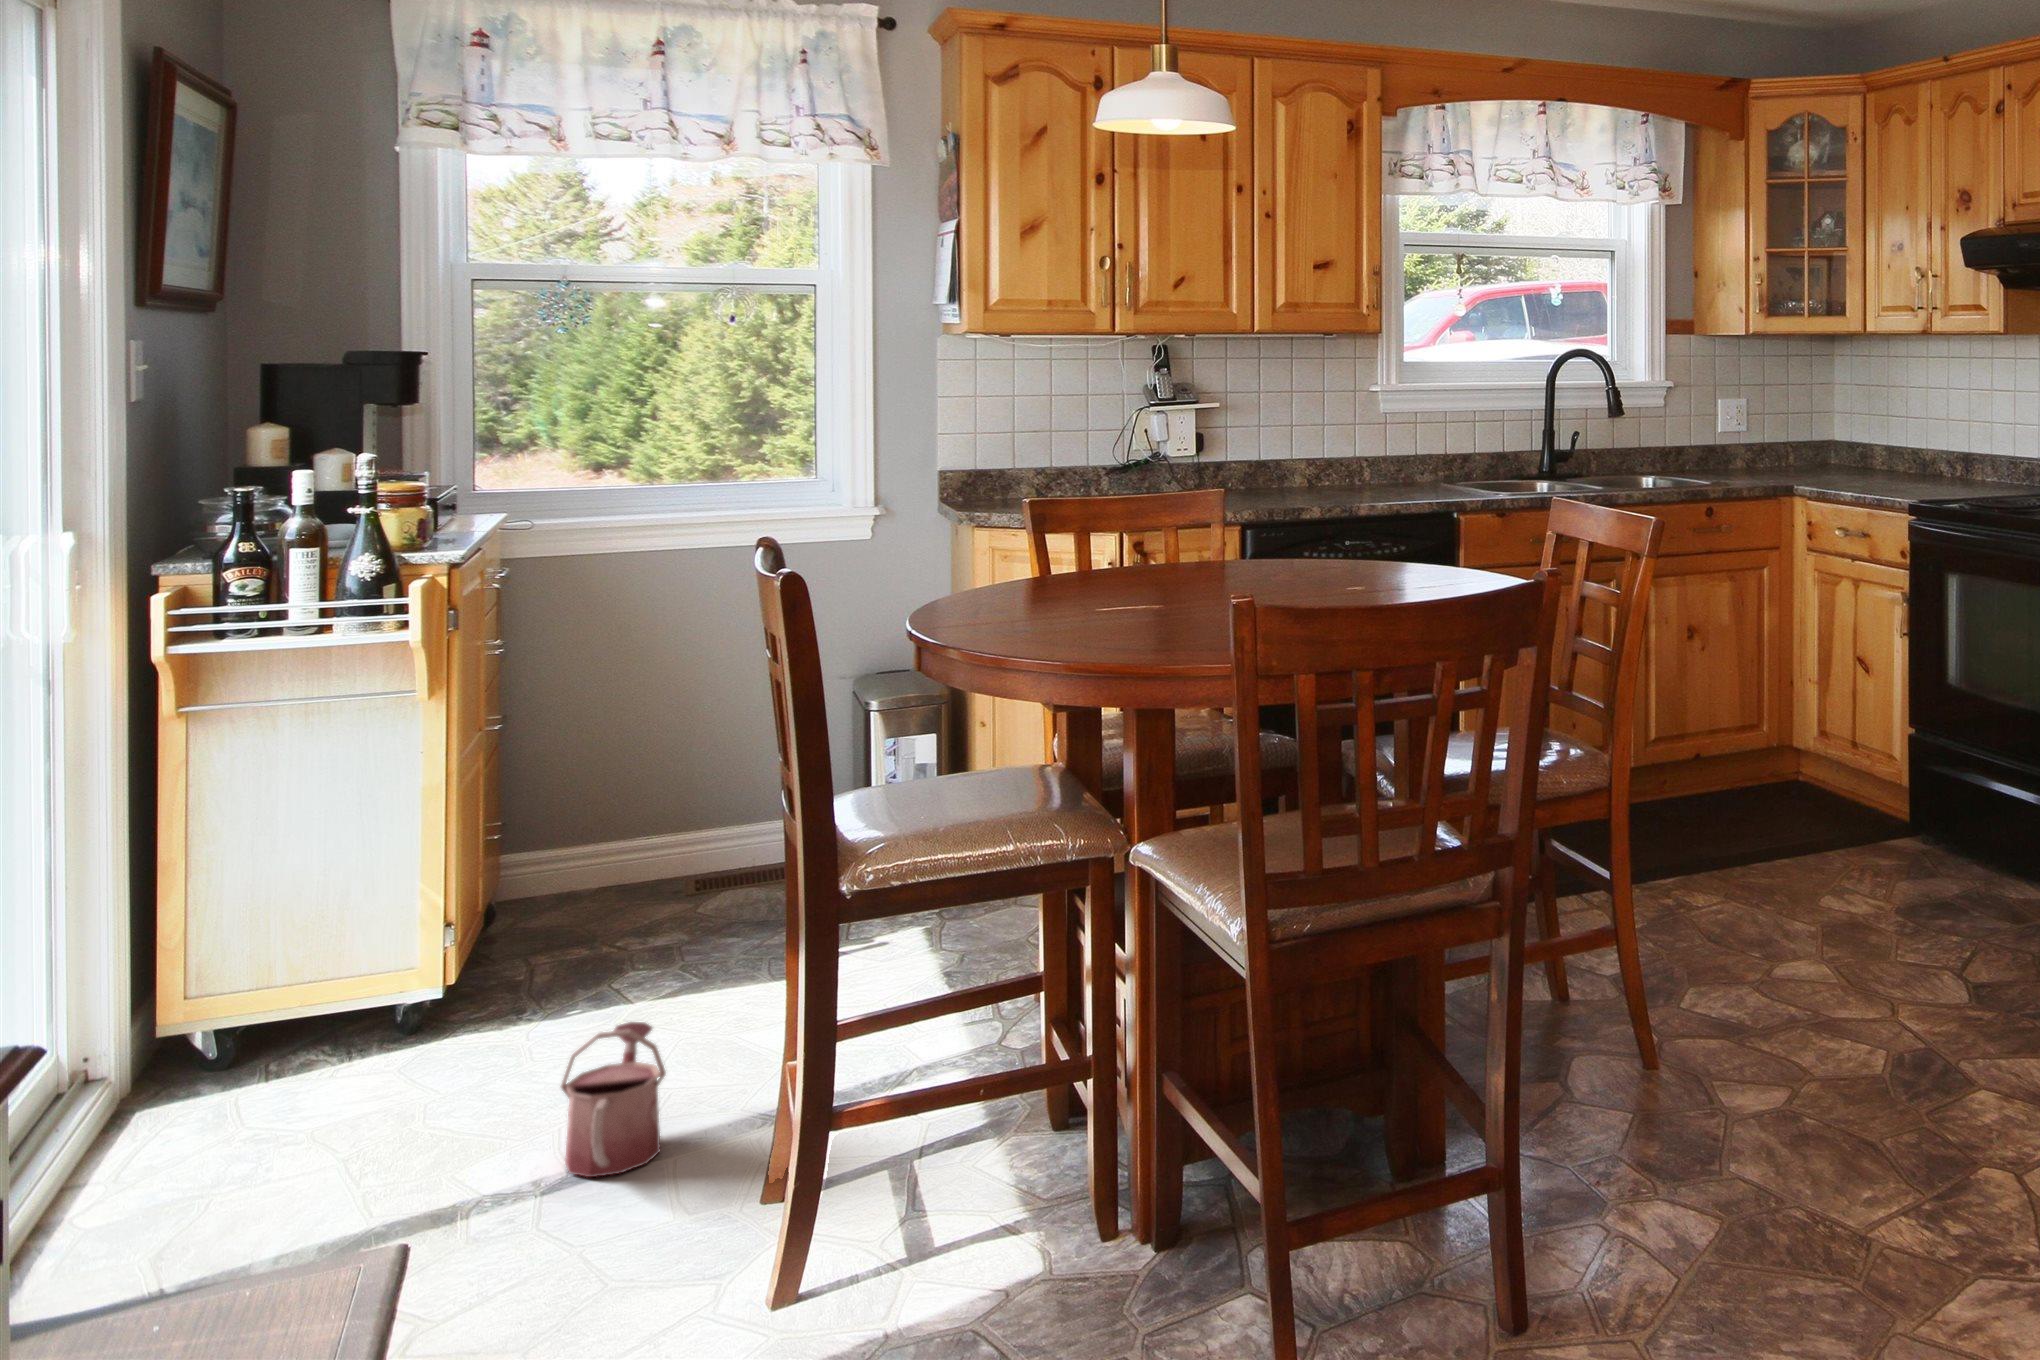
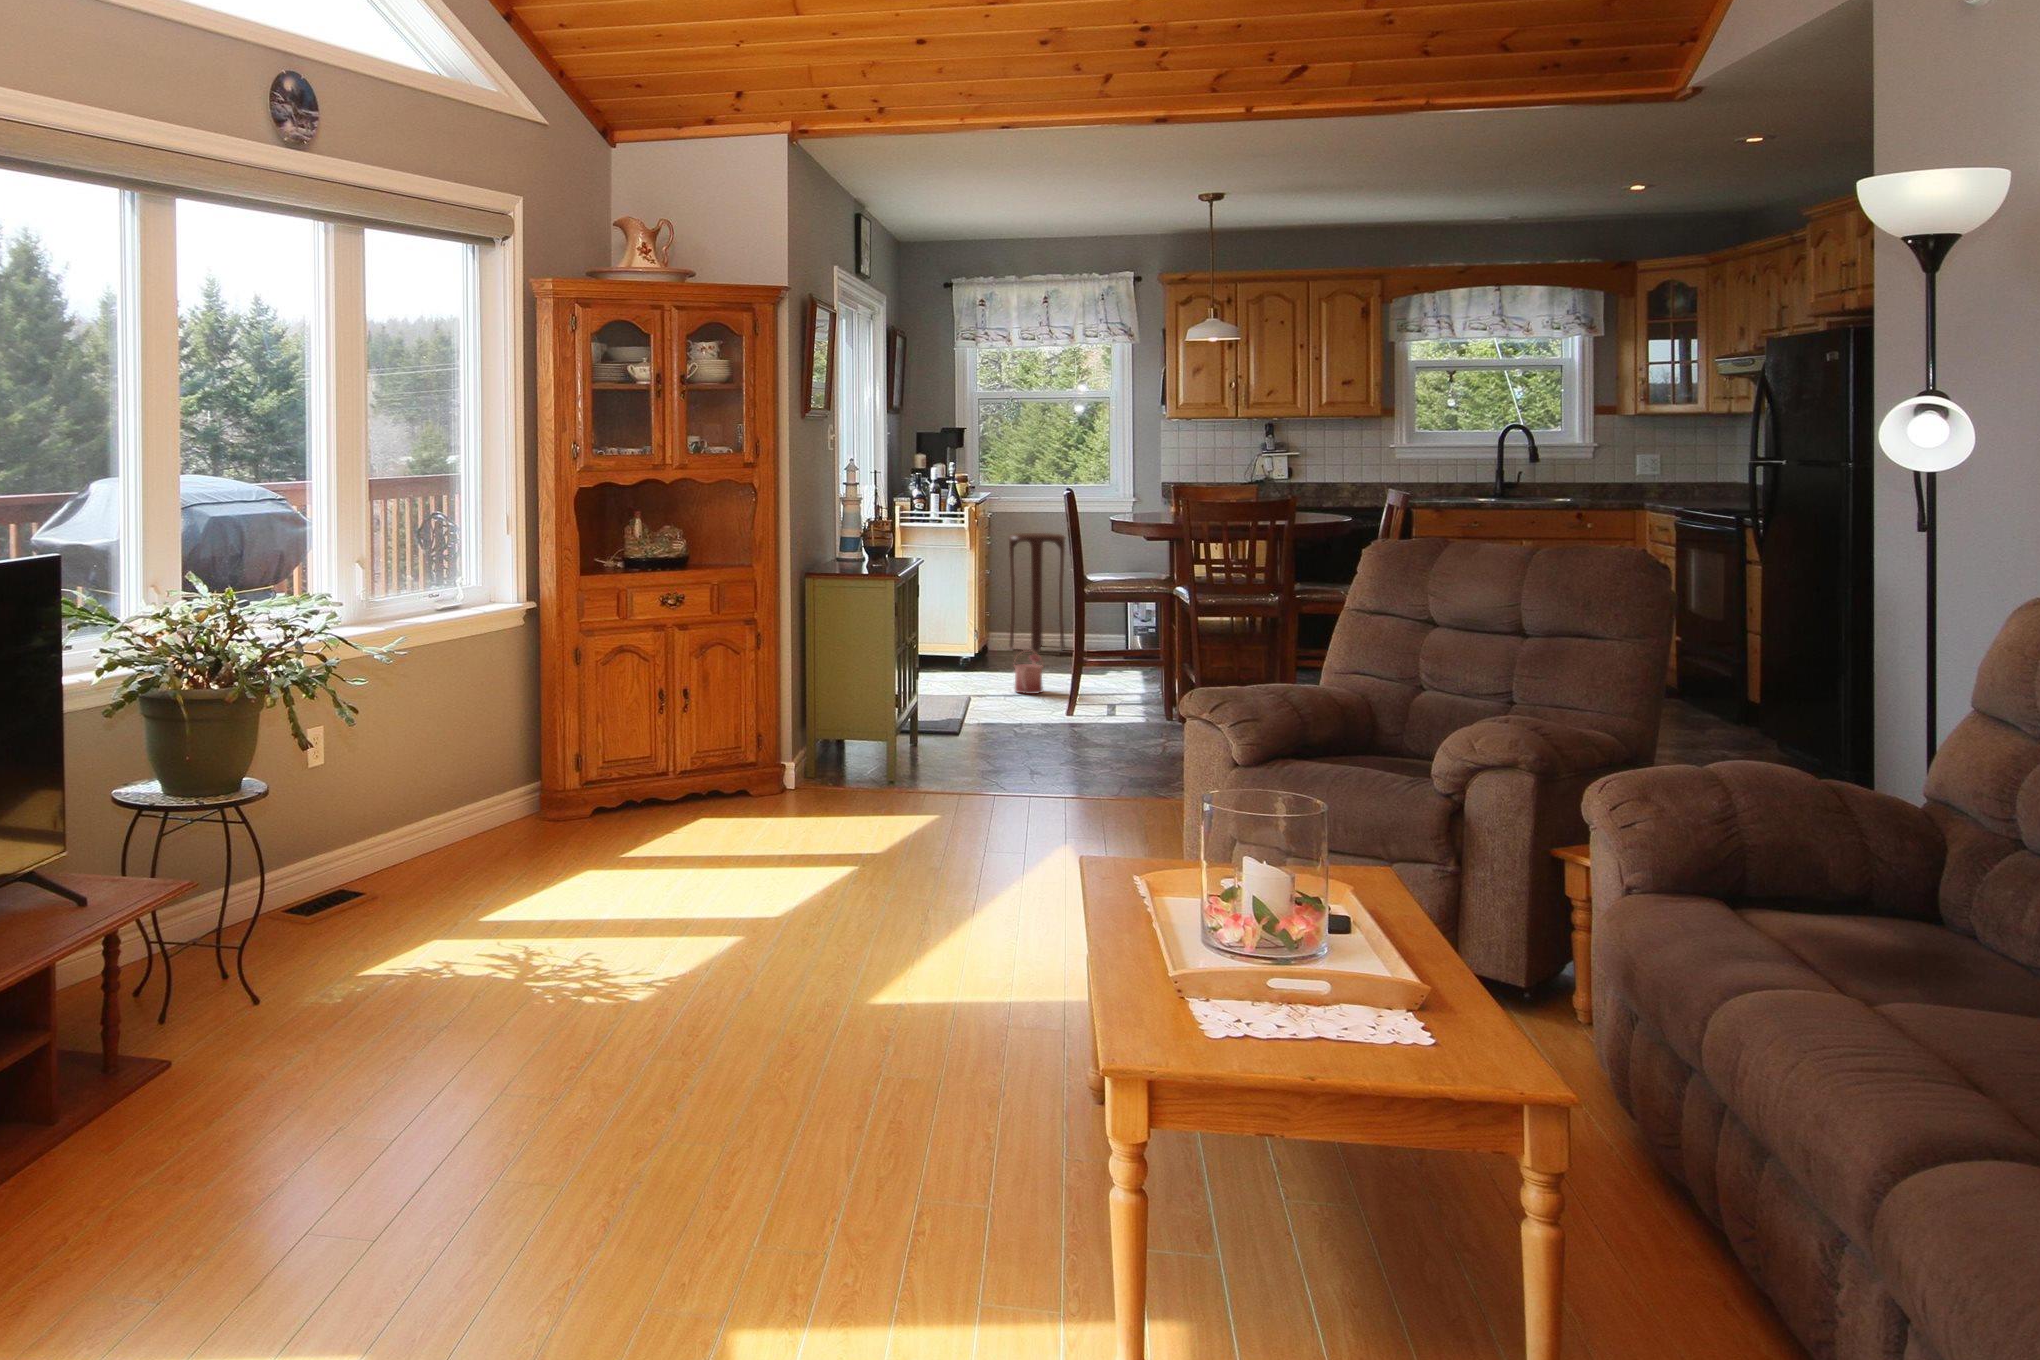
stool: none [550,608,706,920] -> present [1009,533,1065,653]

